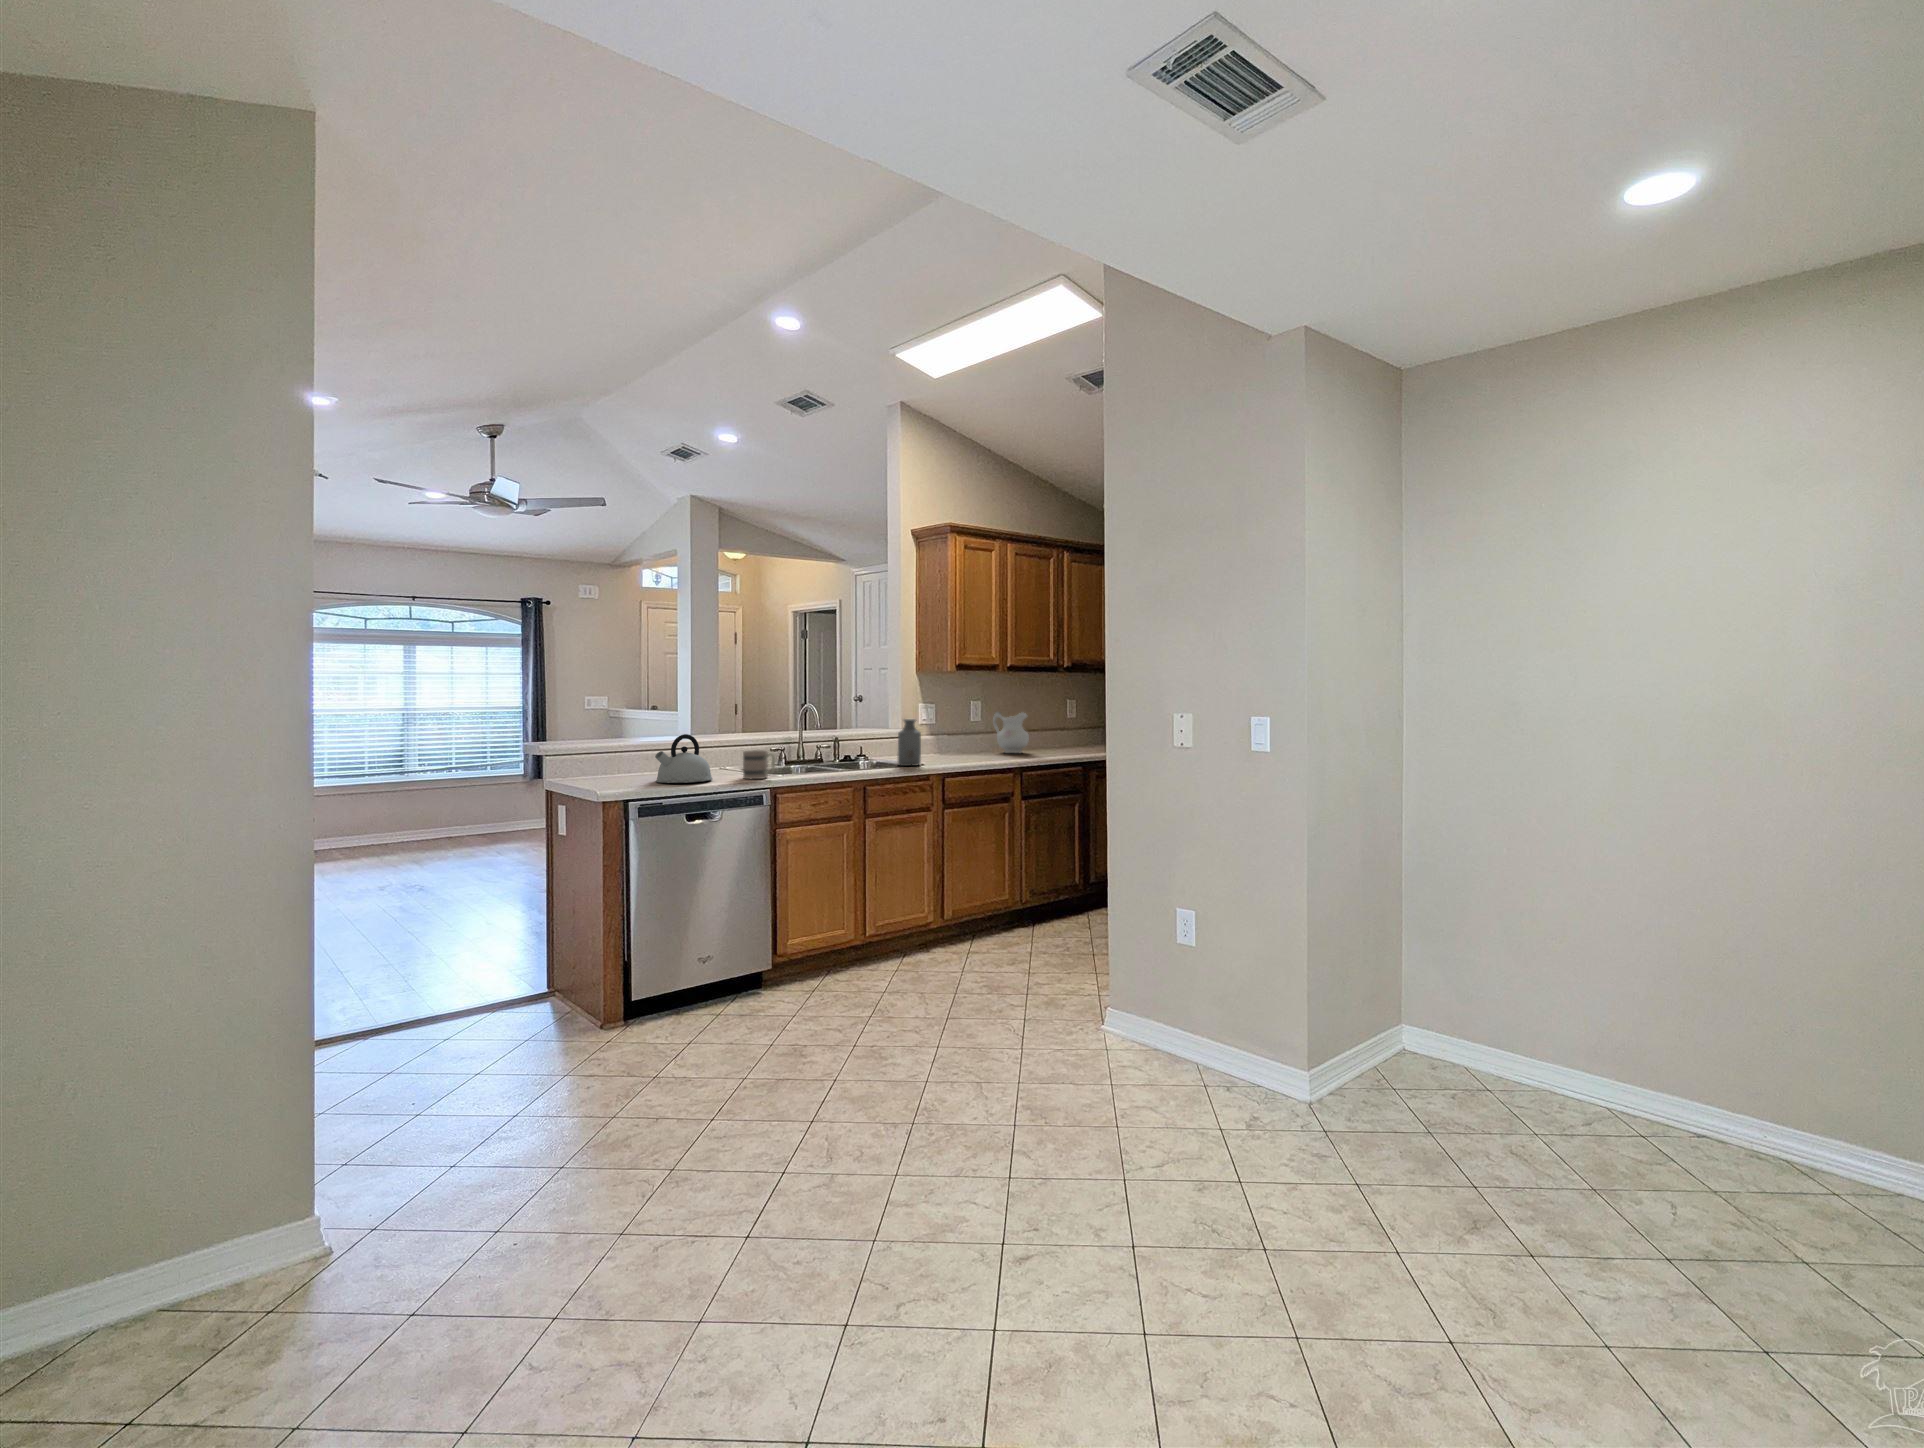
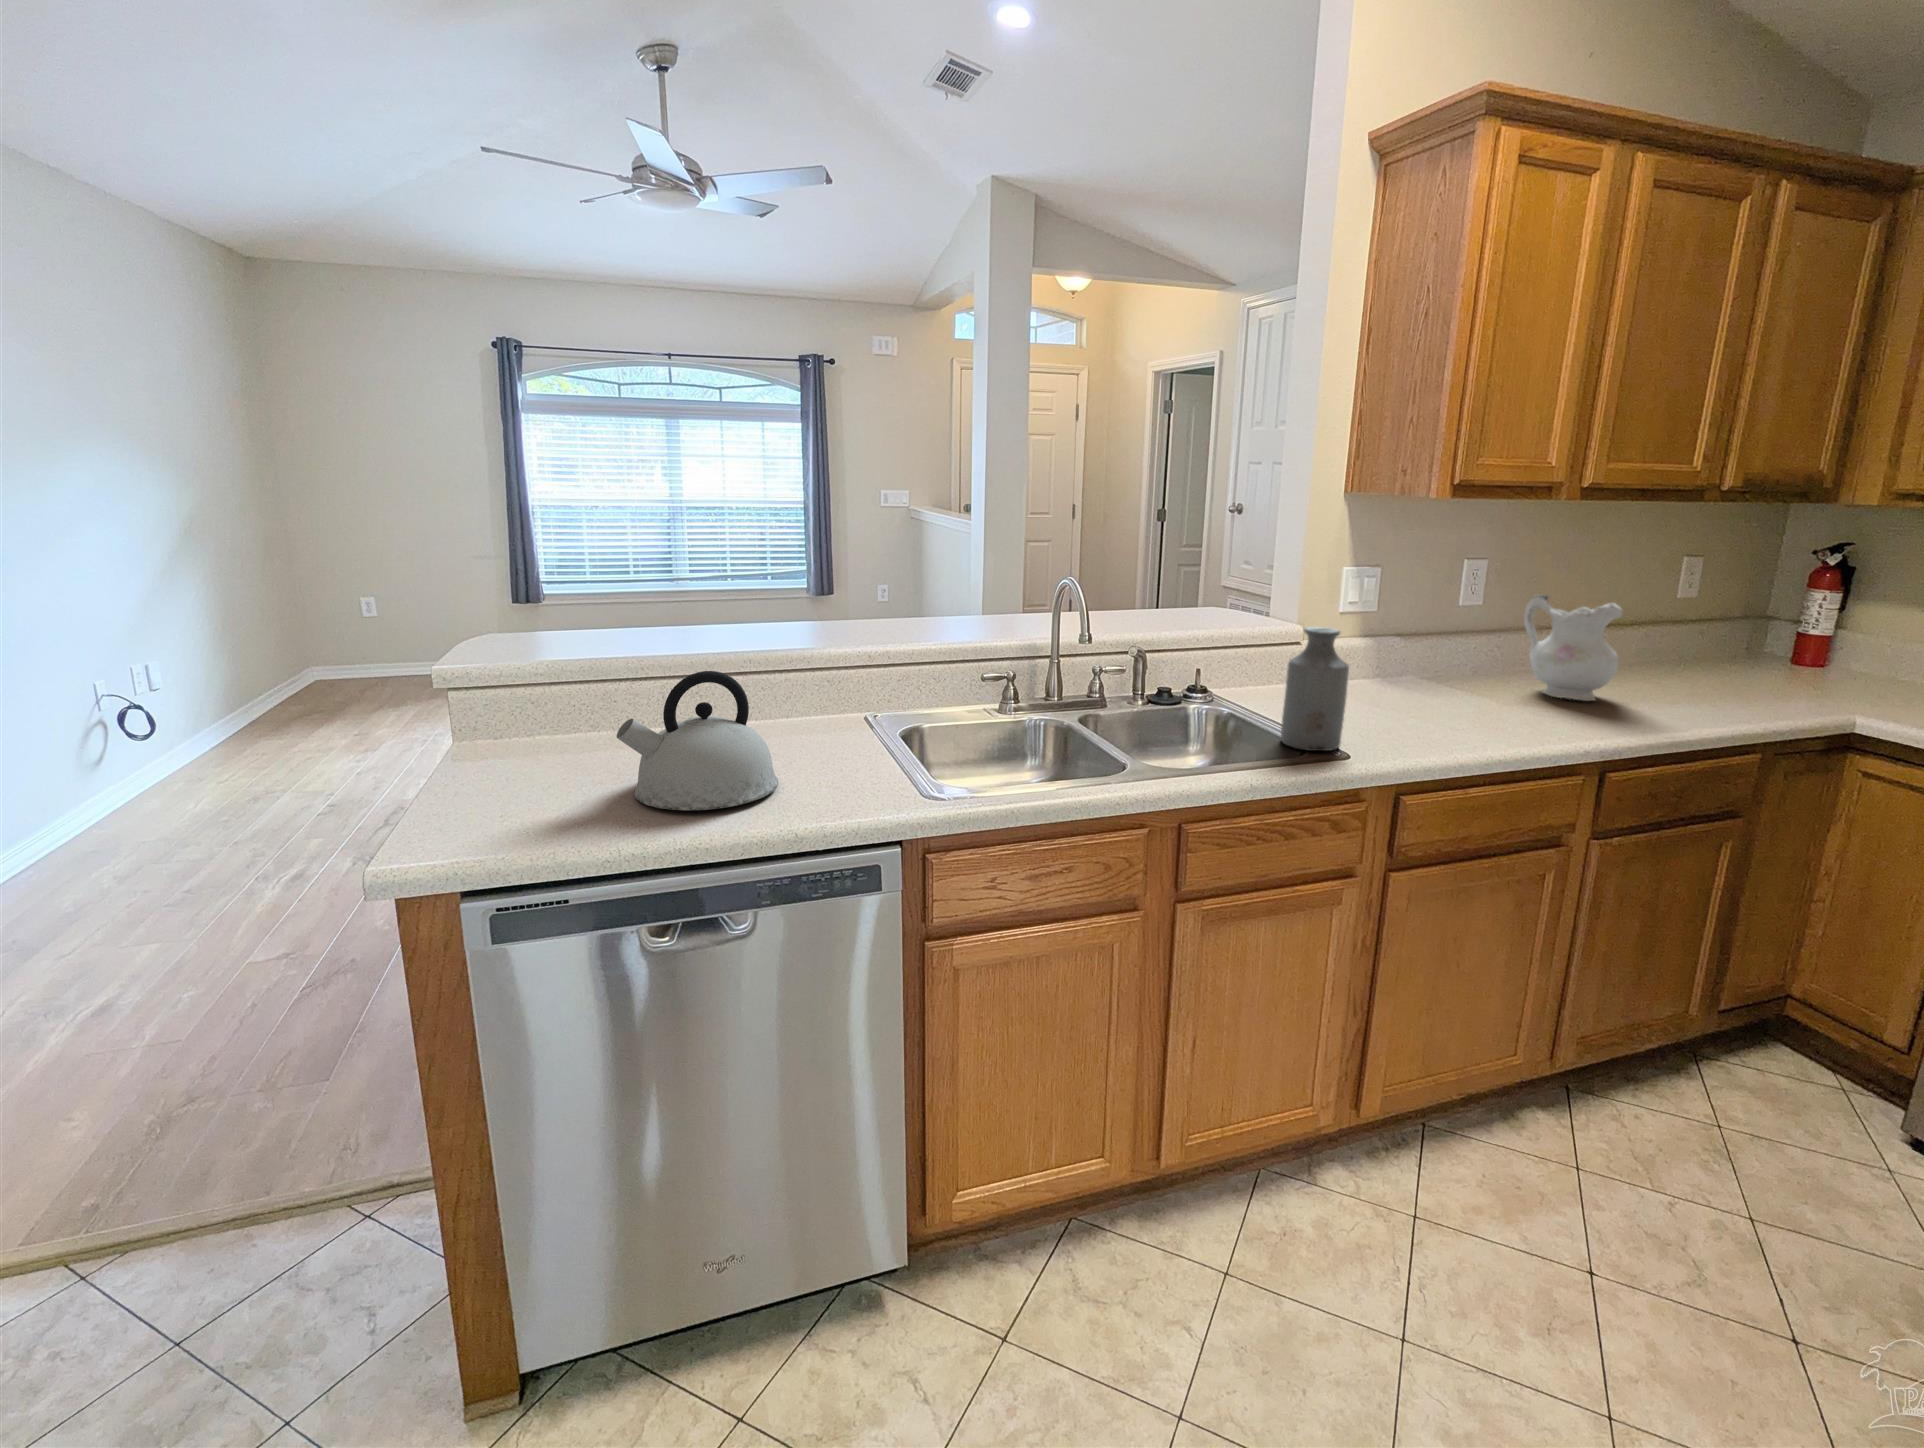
mug: present [743,750,775,779] -> none [858,712,931,799]

